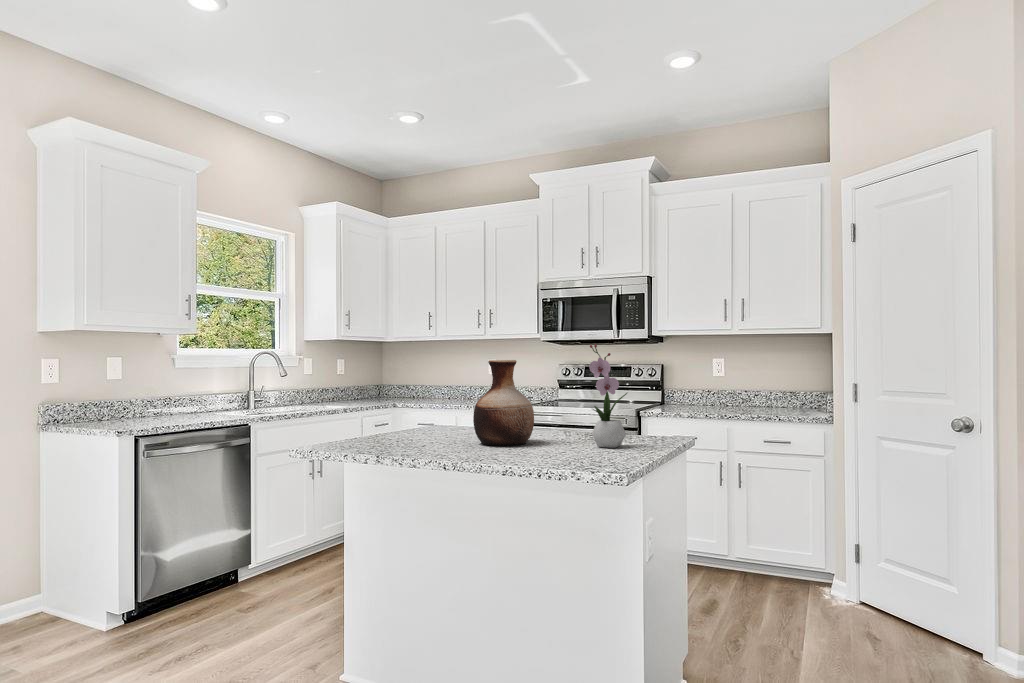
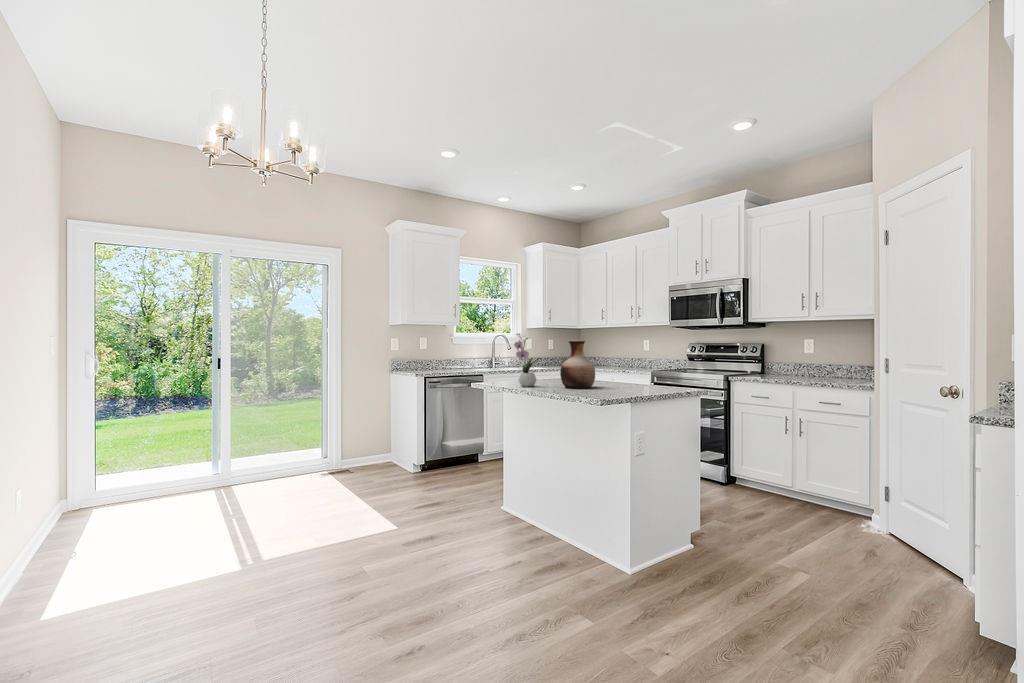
flower arrangement: present [589,344,627,448] -> present [514,333,538,387]

